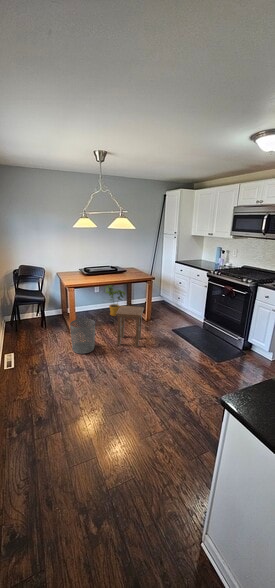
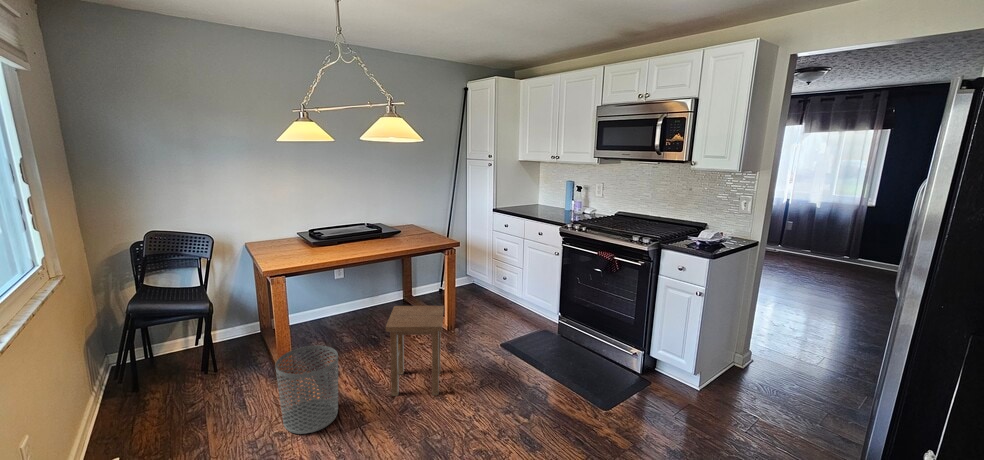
house plant: present [106,285,125,316] -> none [353,261,400,325]

